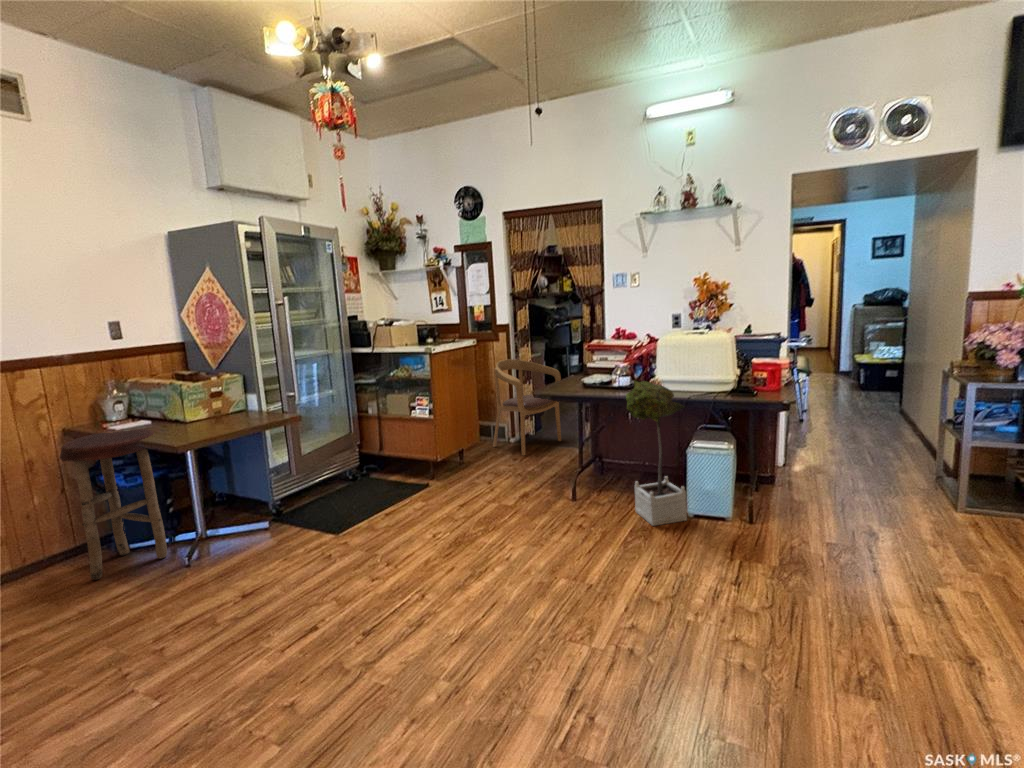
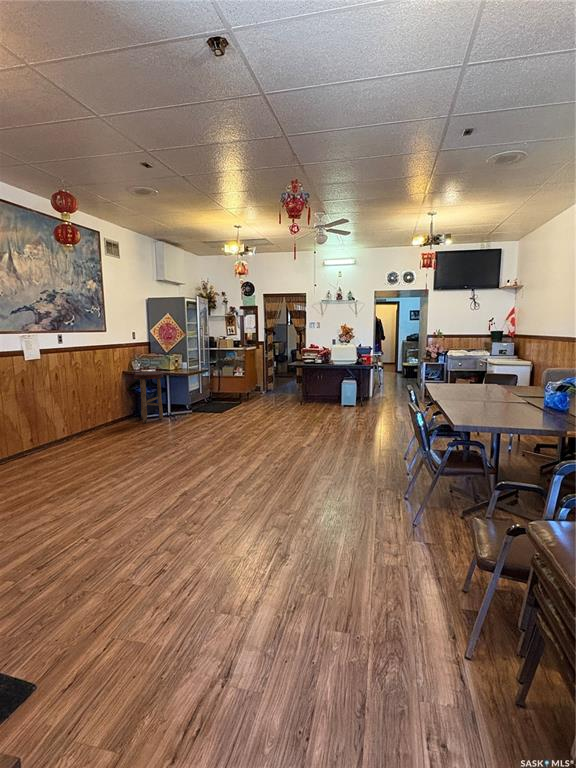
chair: present [493,359,561,456] -> none [258,357,287,396]
potted tree: present [626,381,687,526] -> none [322,360,342,408]

